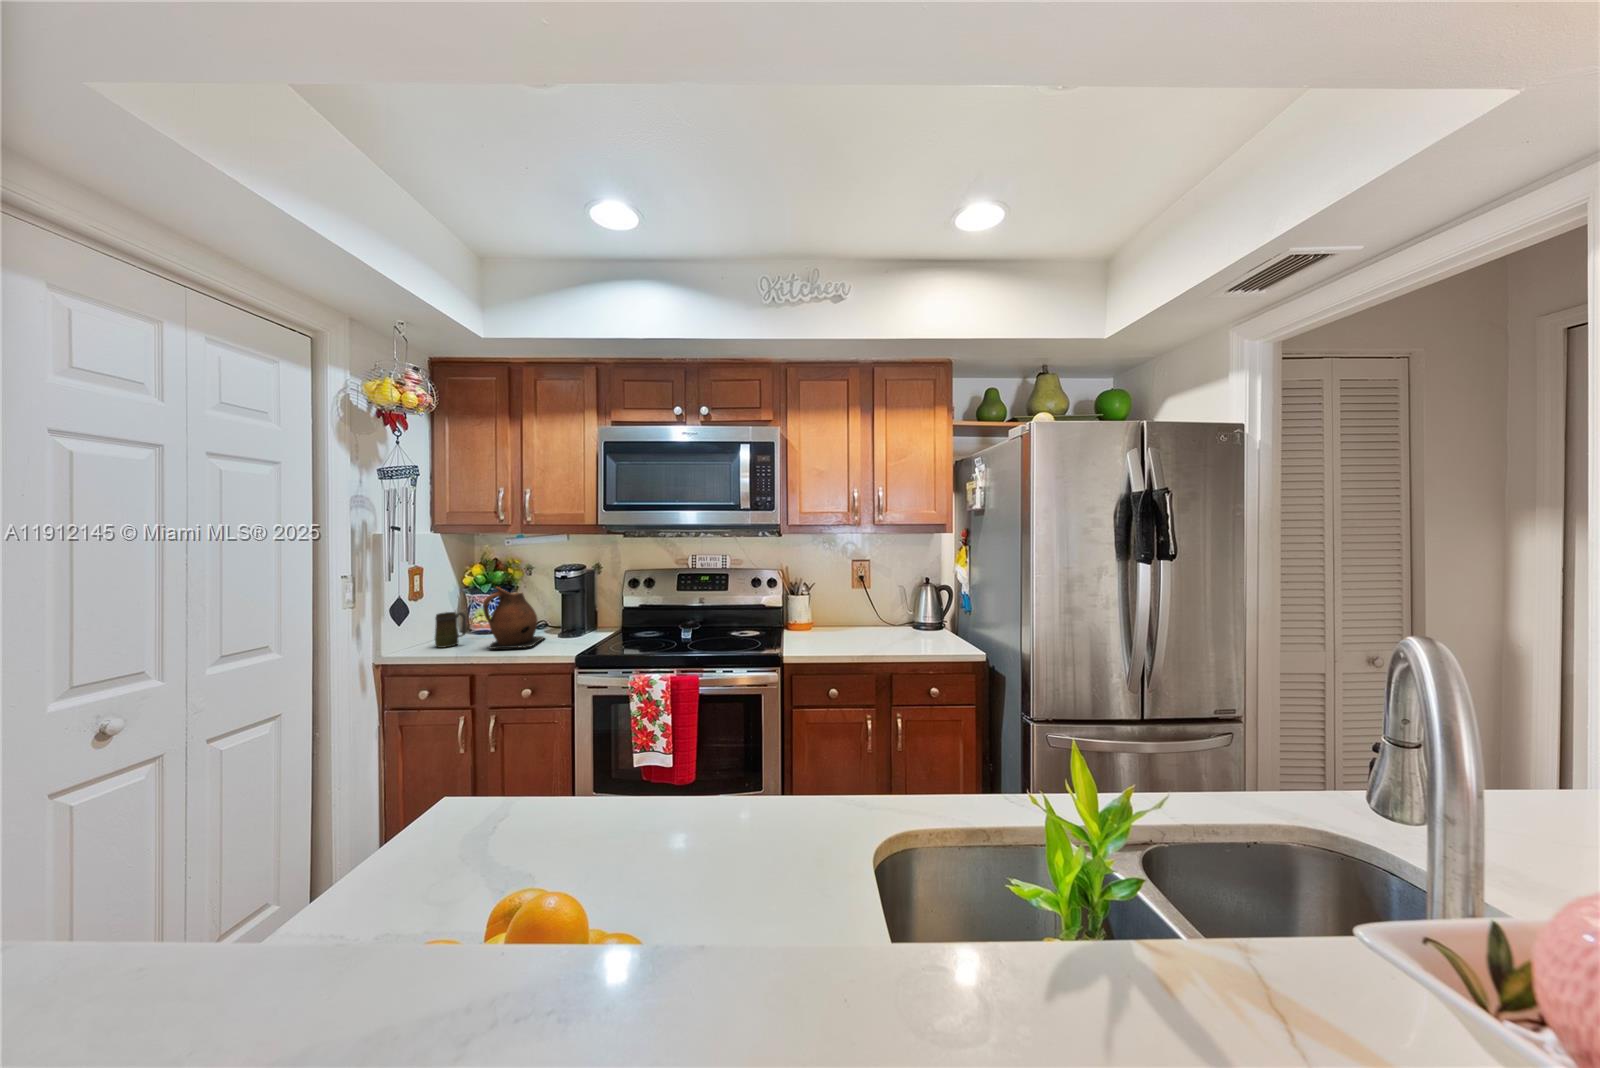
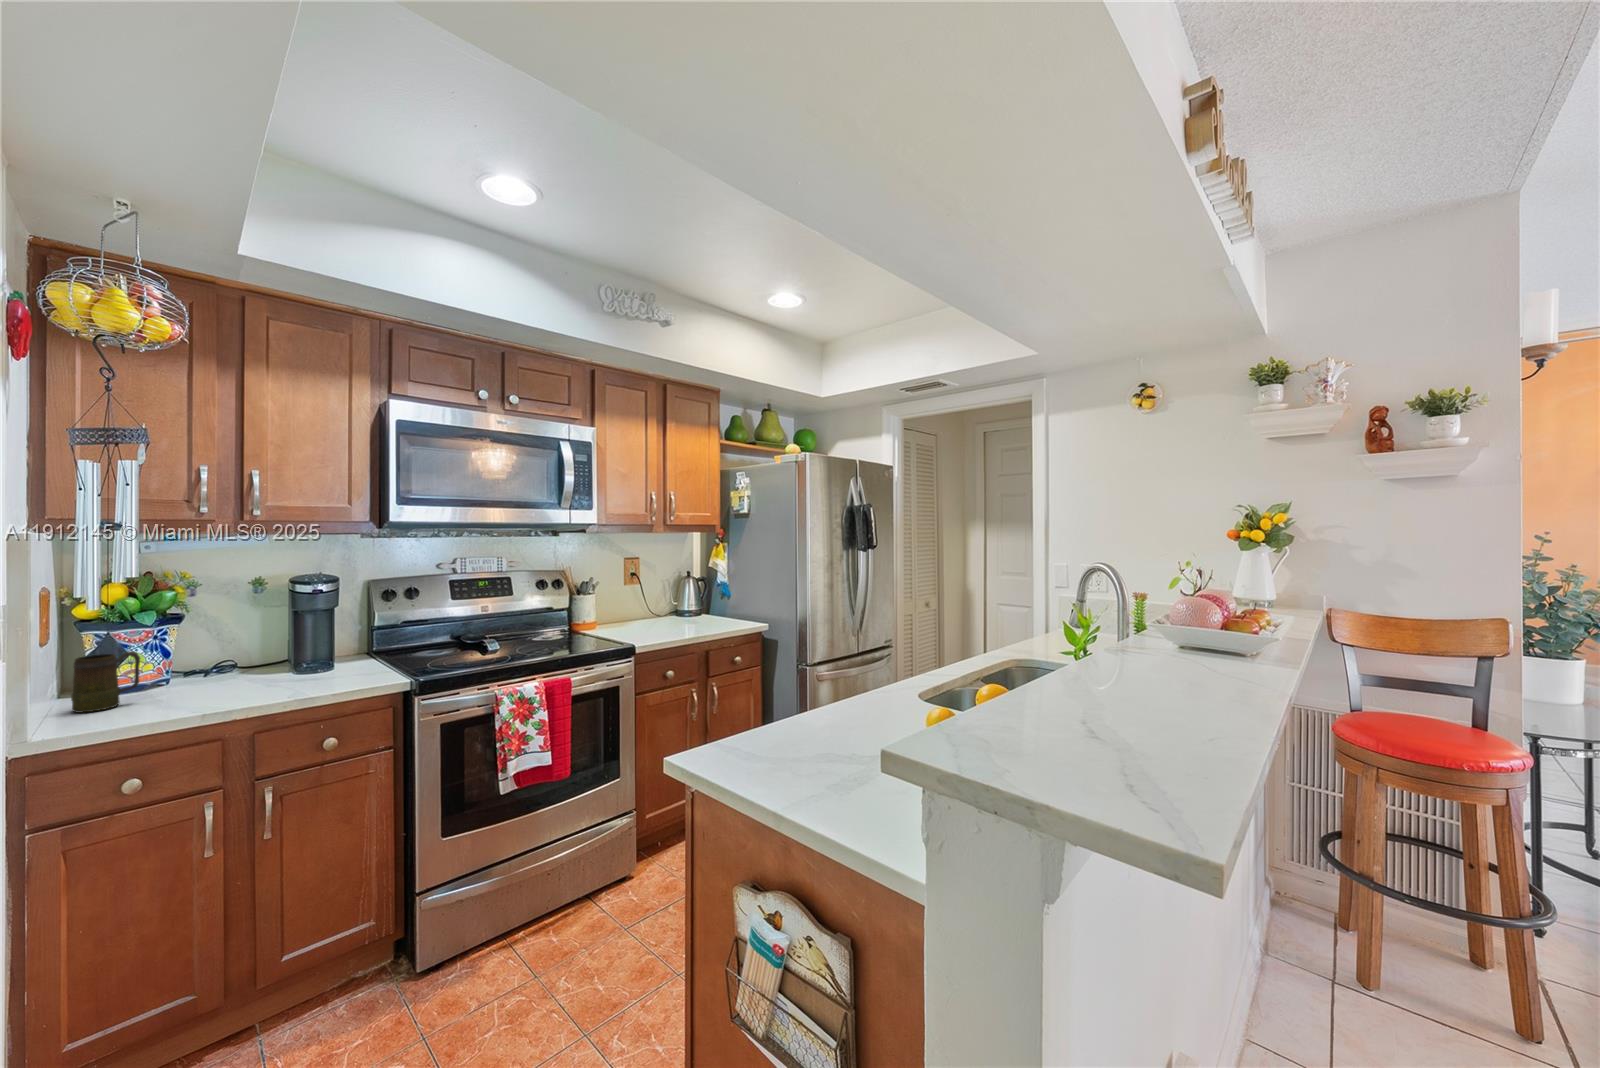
ceramic pitcher: present [483,587,544,649] -> none [187,606,289,695]

